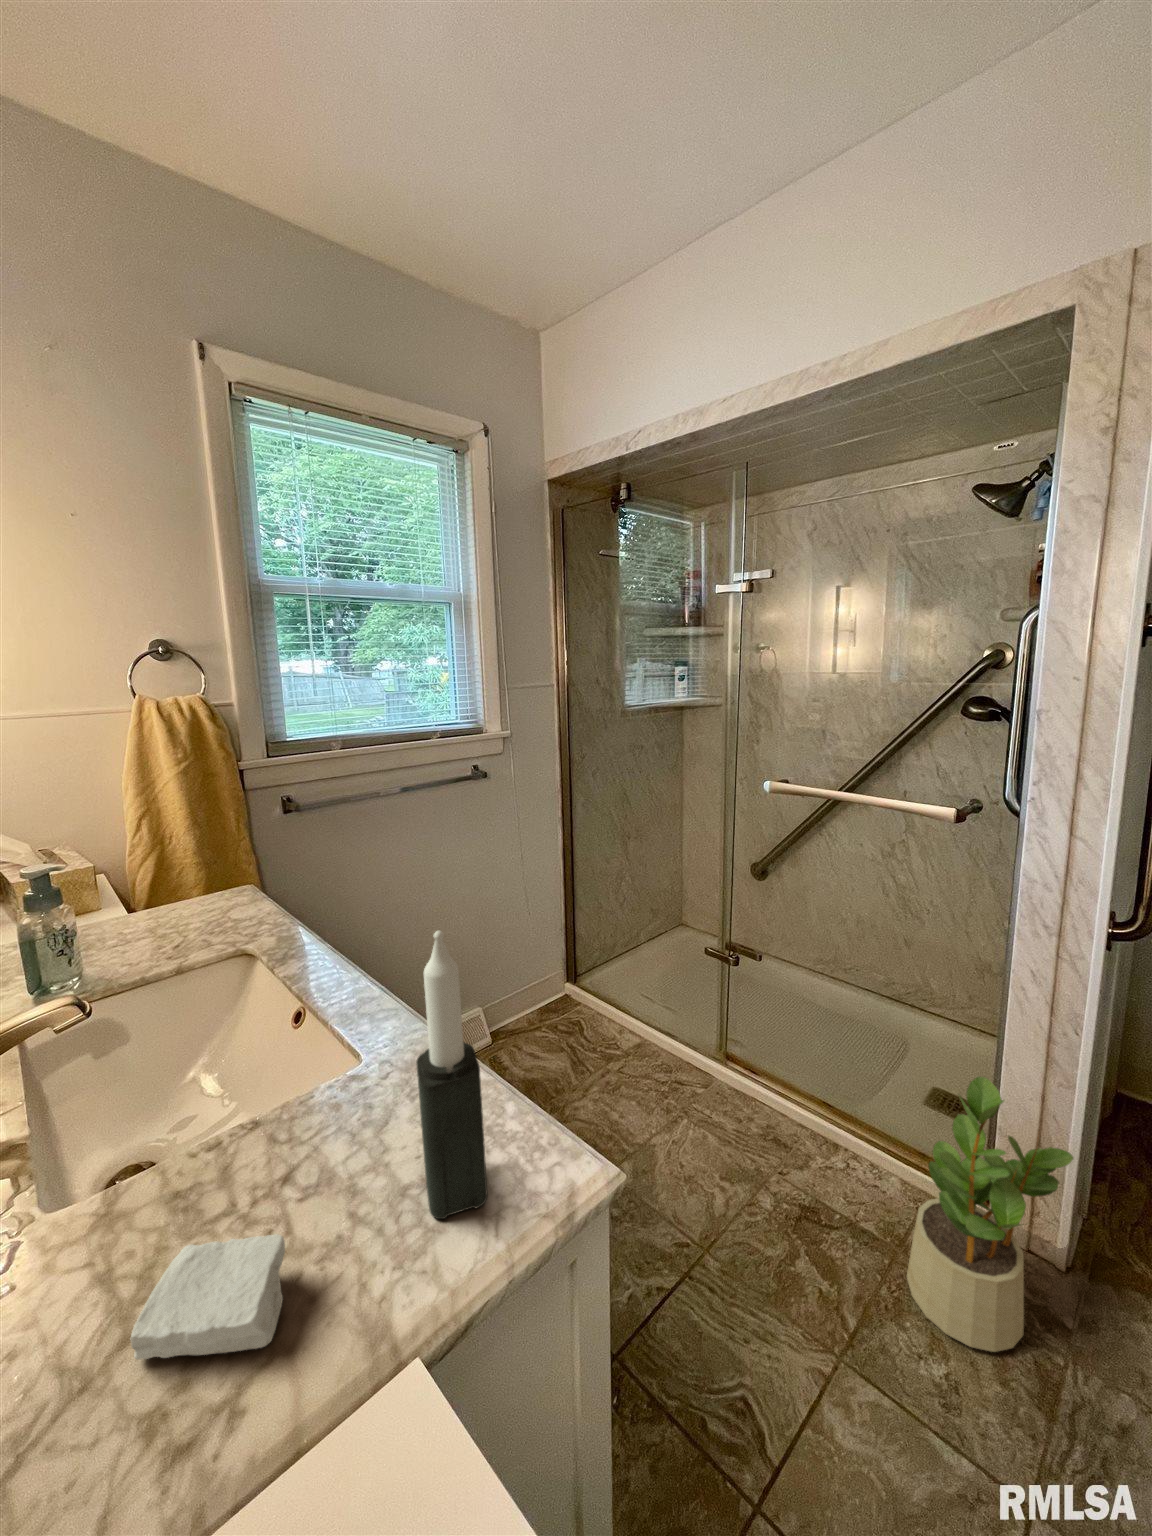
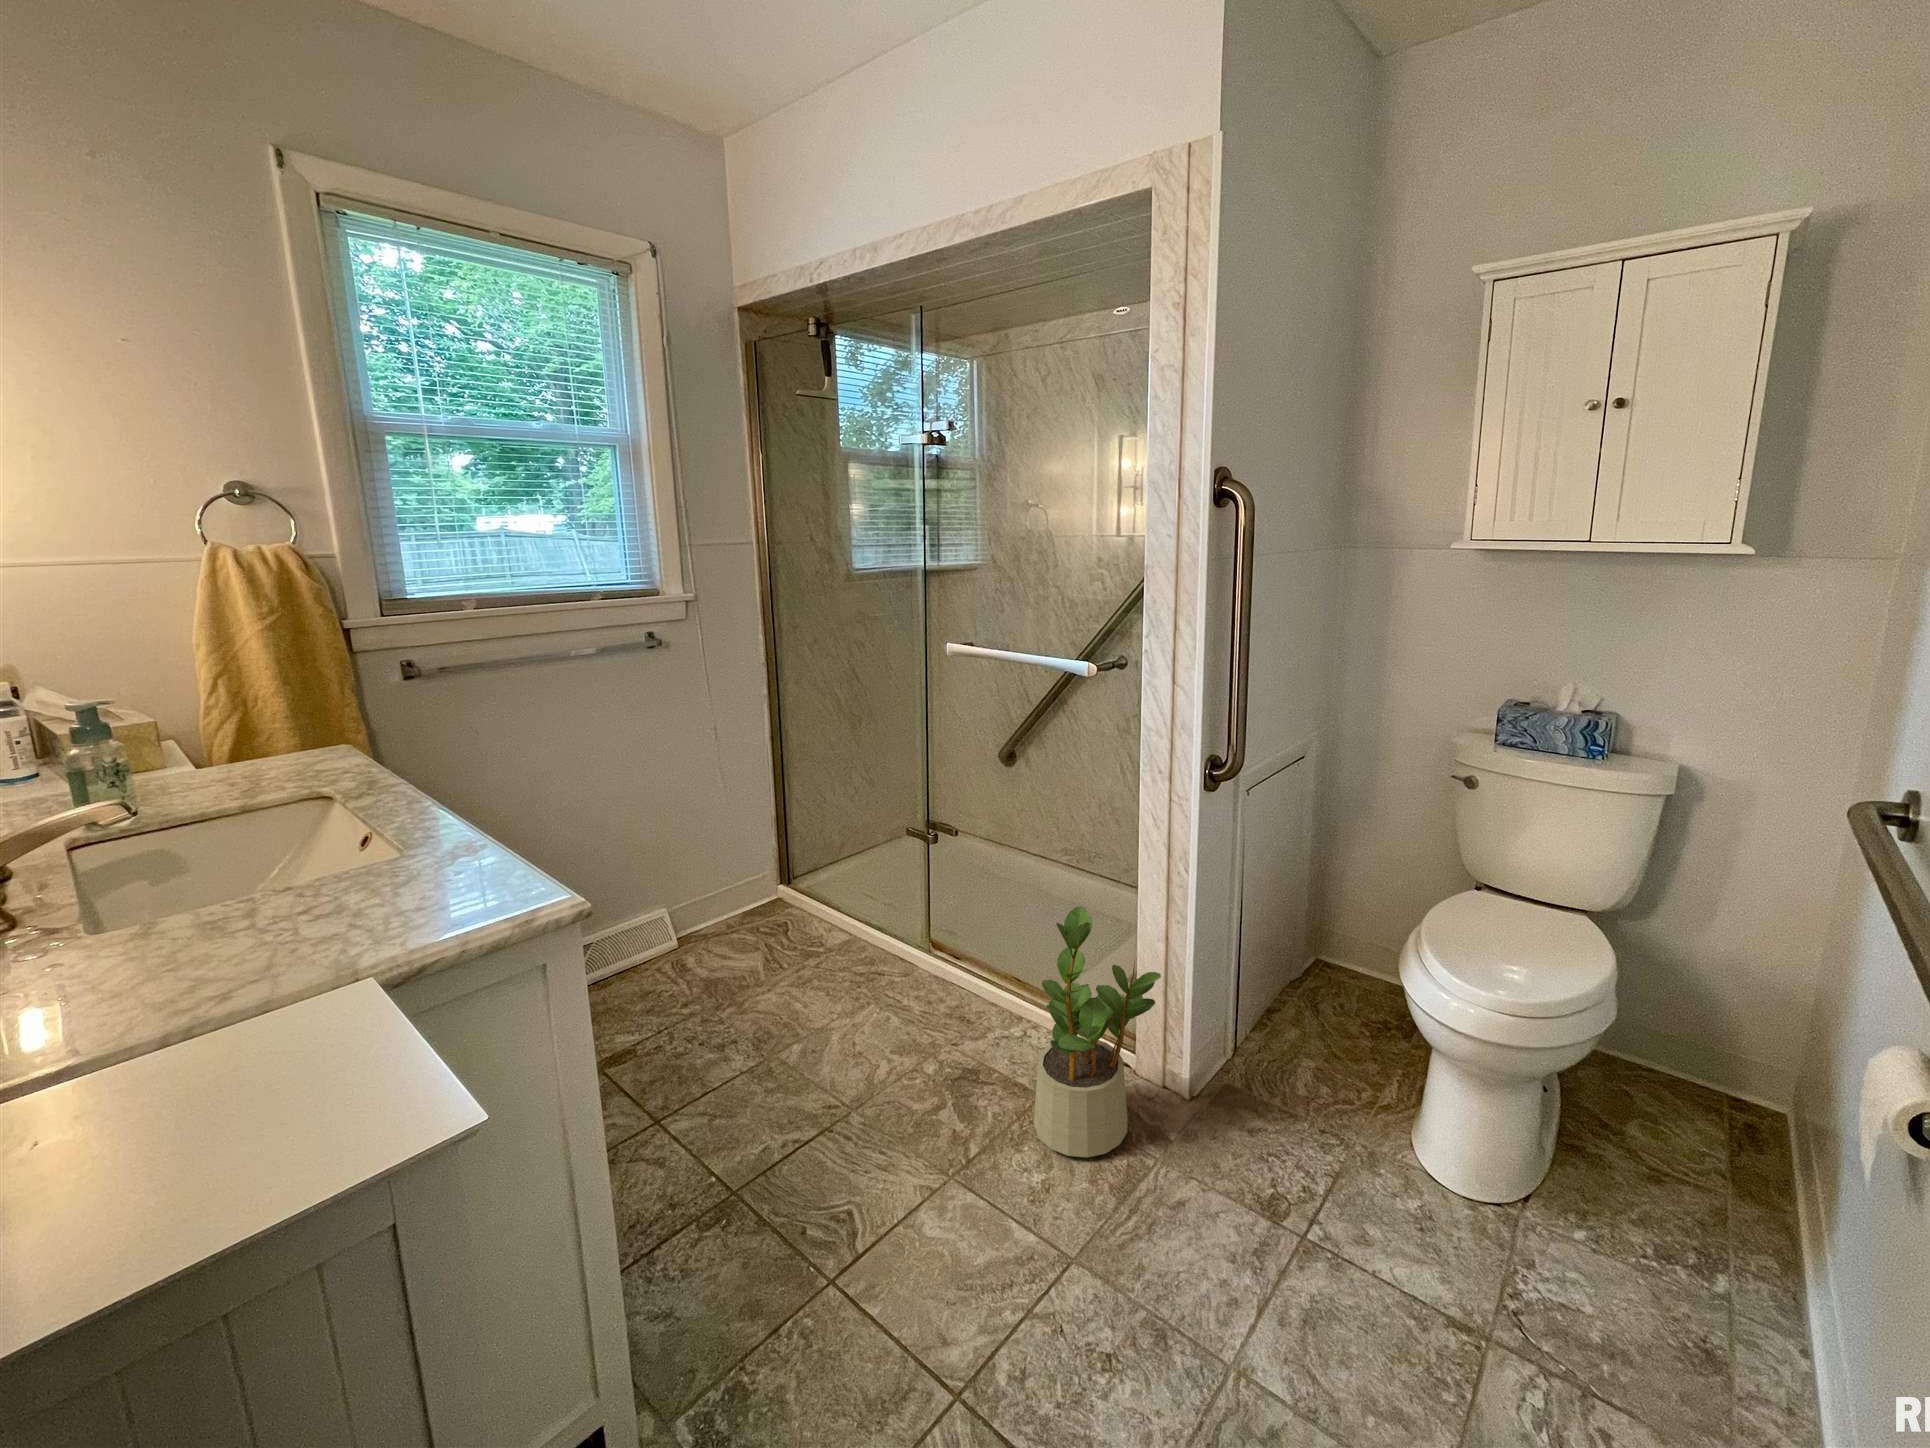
candle: present [416,931,488,1219] -> none [402,708,474,925]
soap bar: present [130,1234,285,1360] -> none [158,919,287,985]

